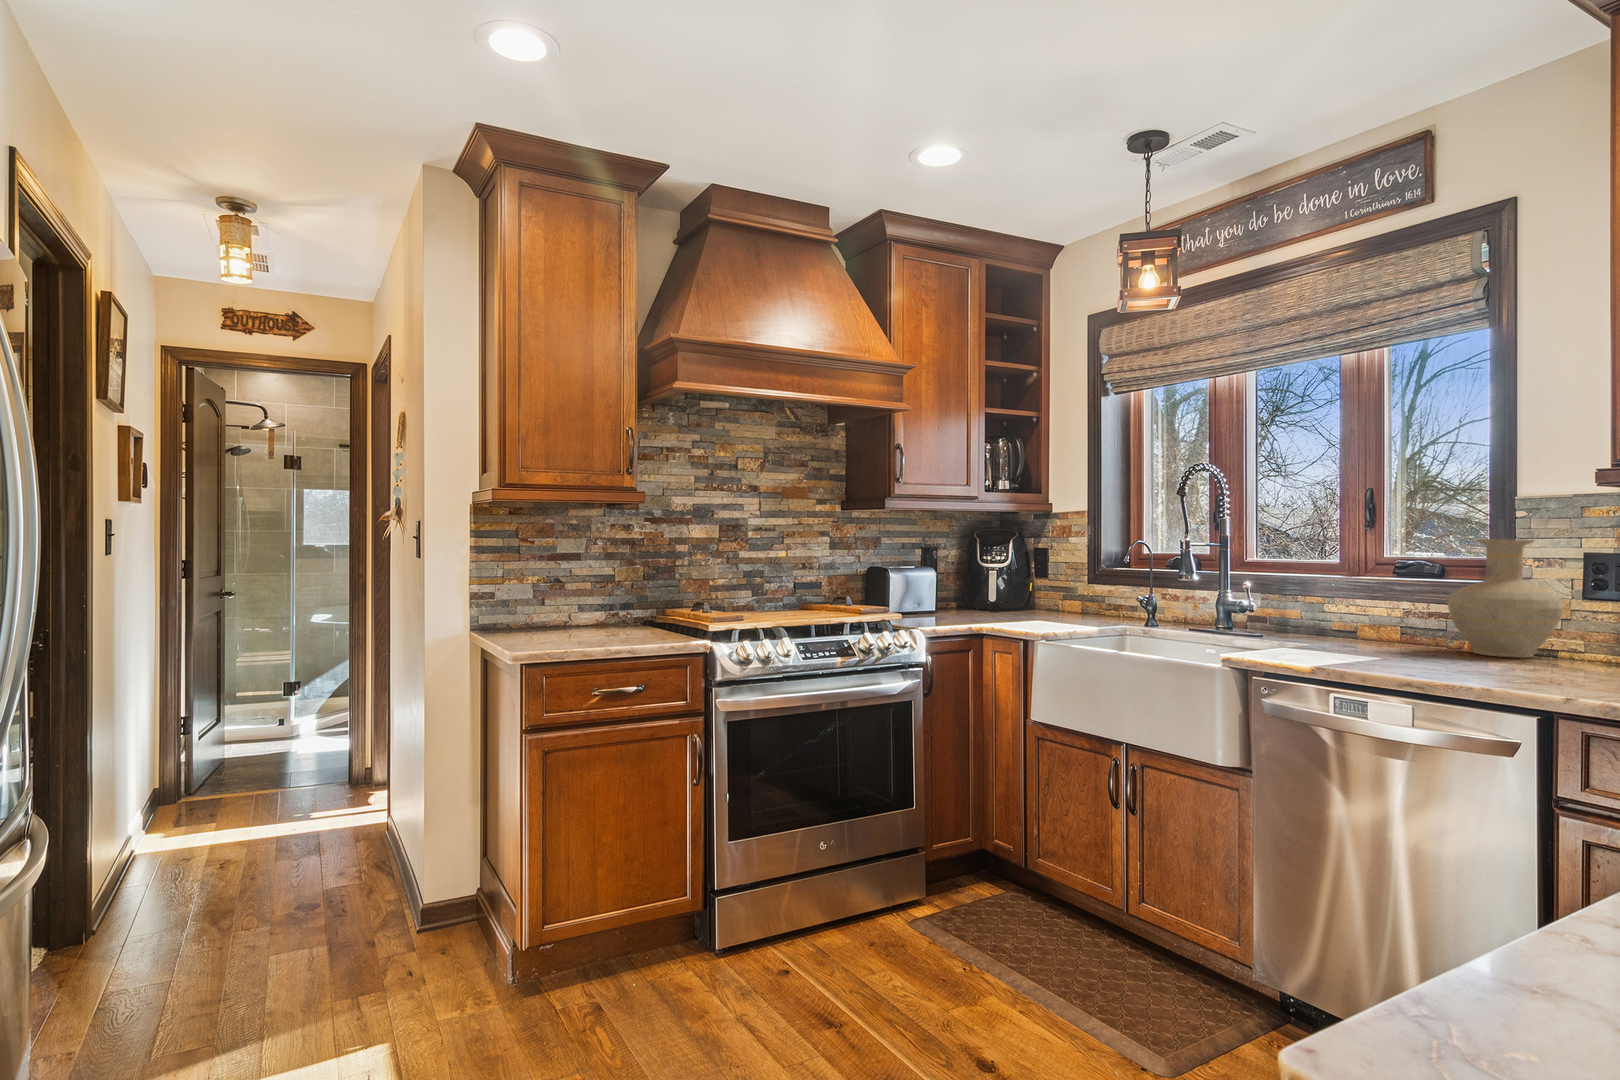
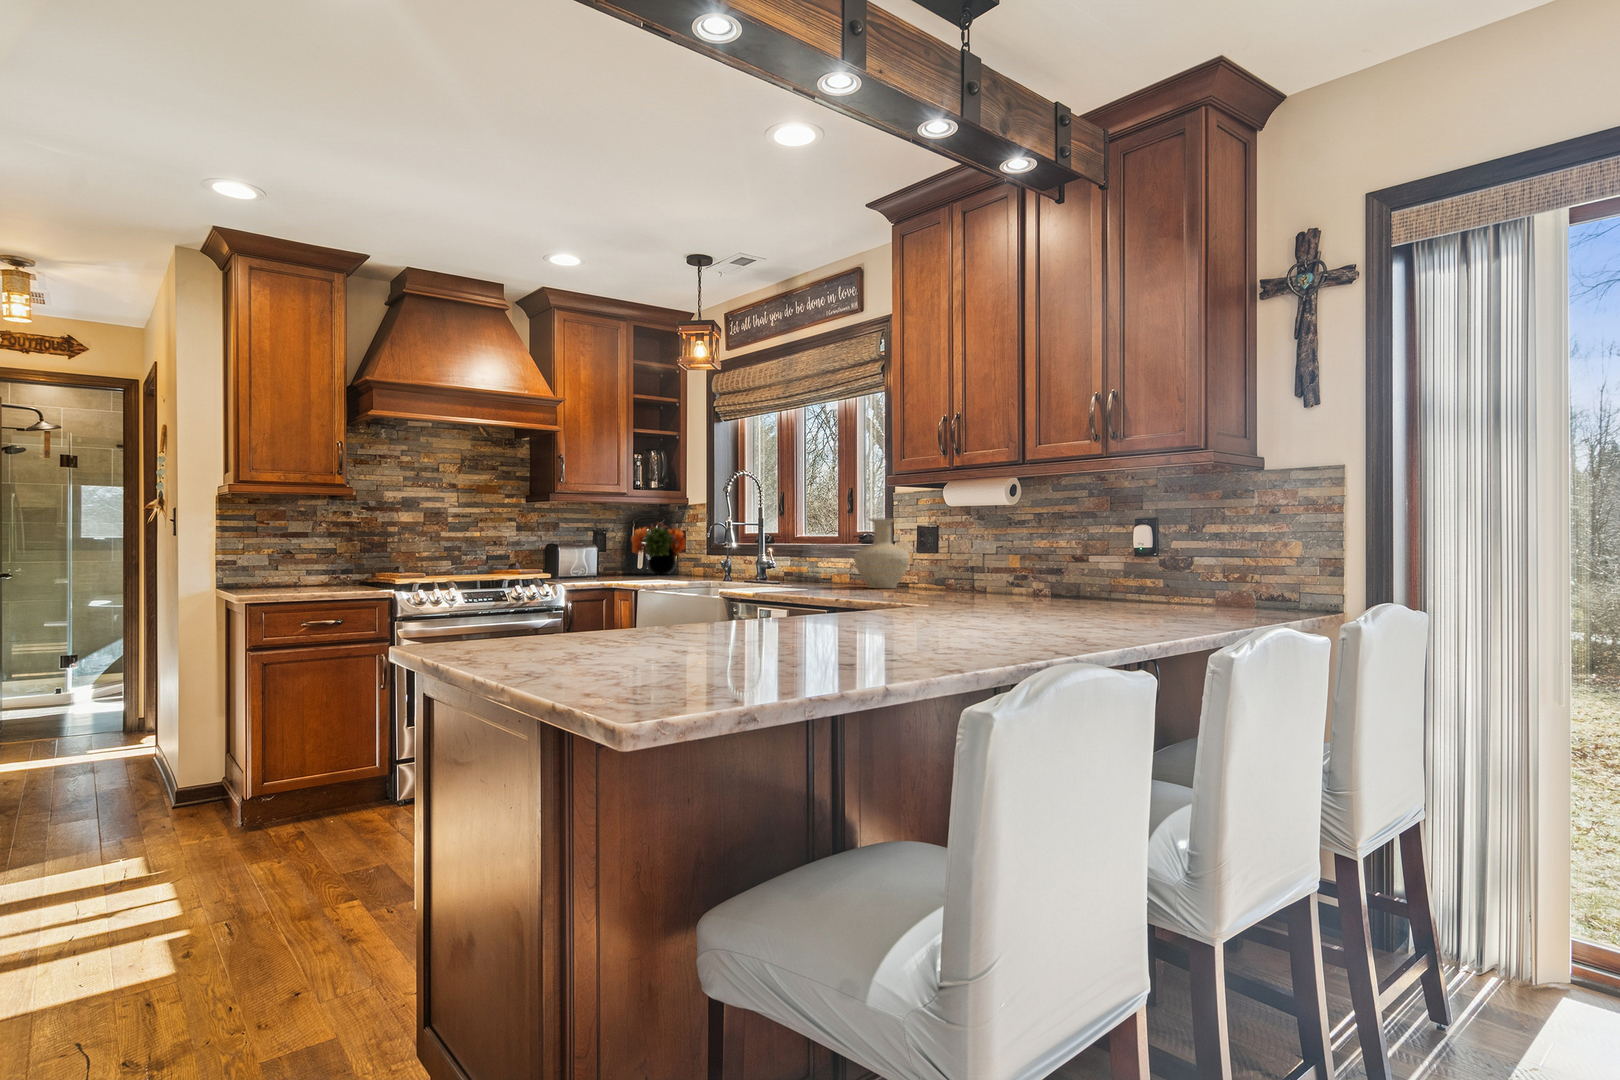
flower arrangement: none [968,537,1048,608] -> present [631,523,686,574]

